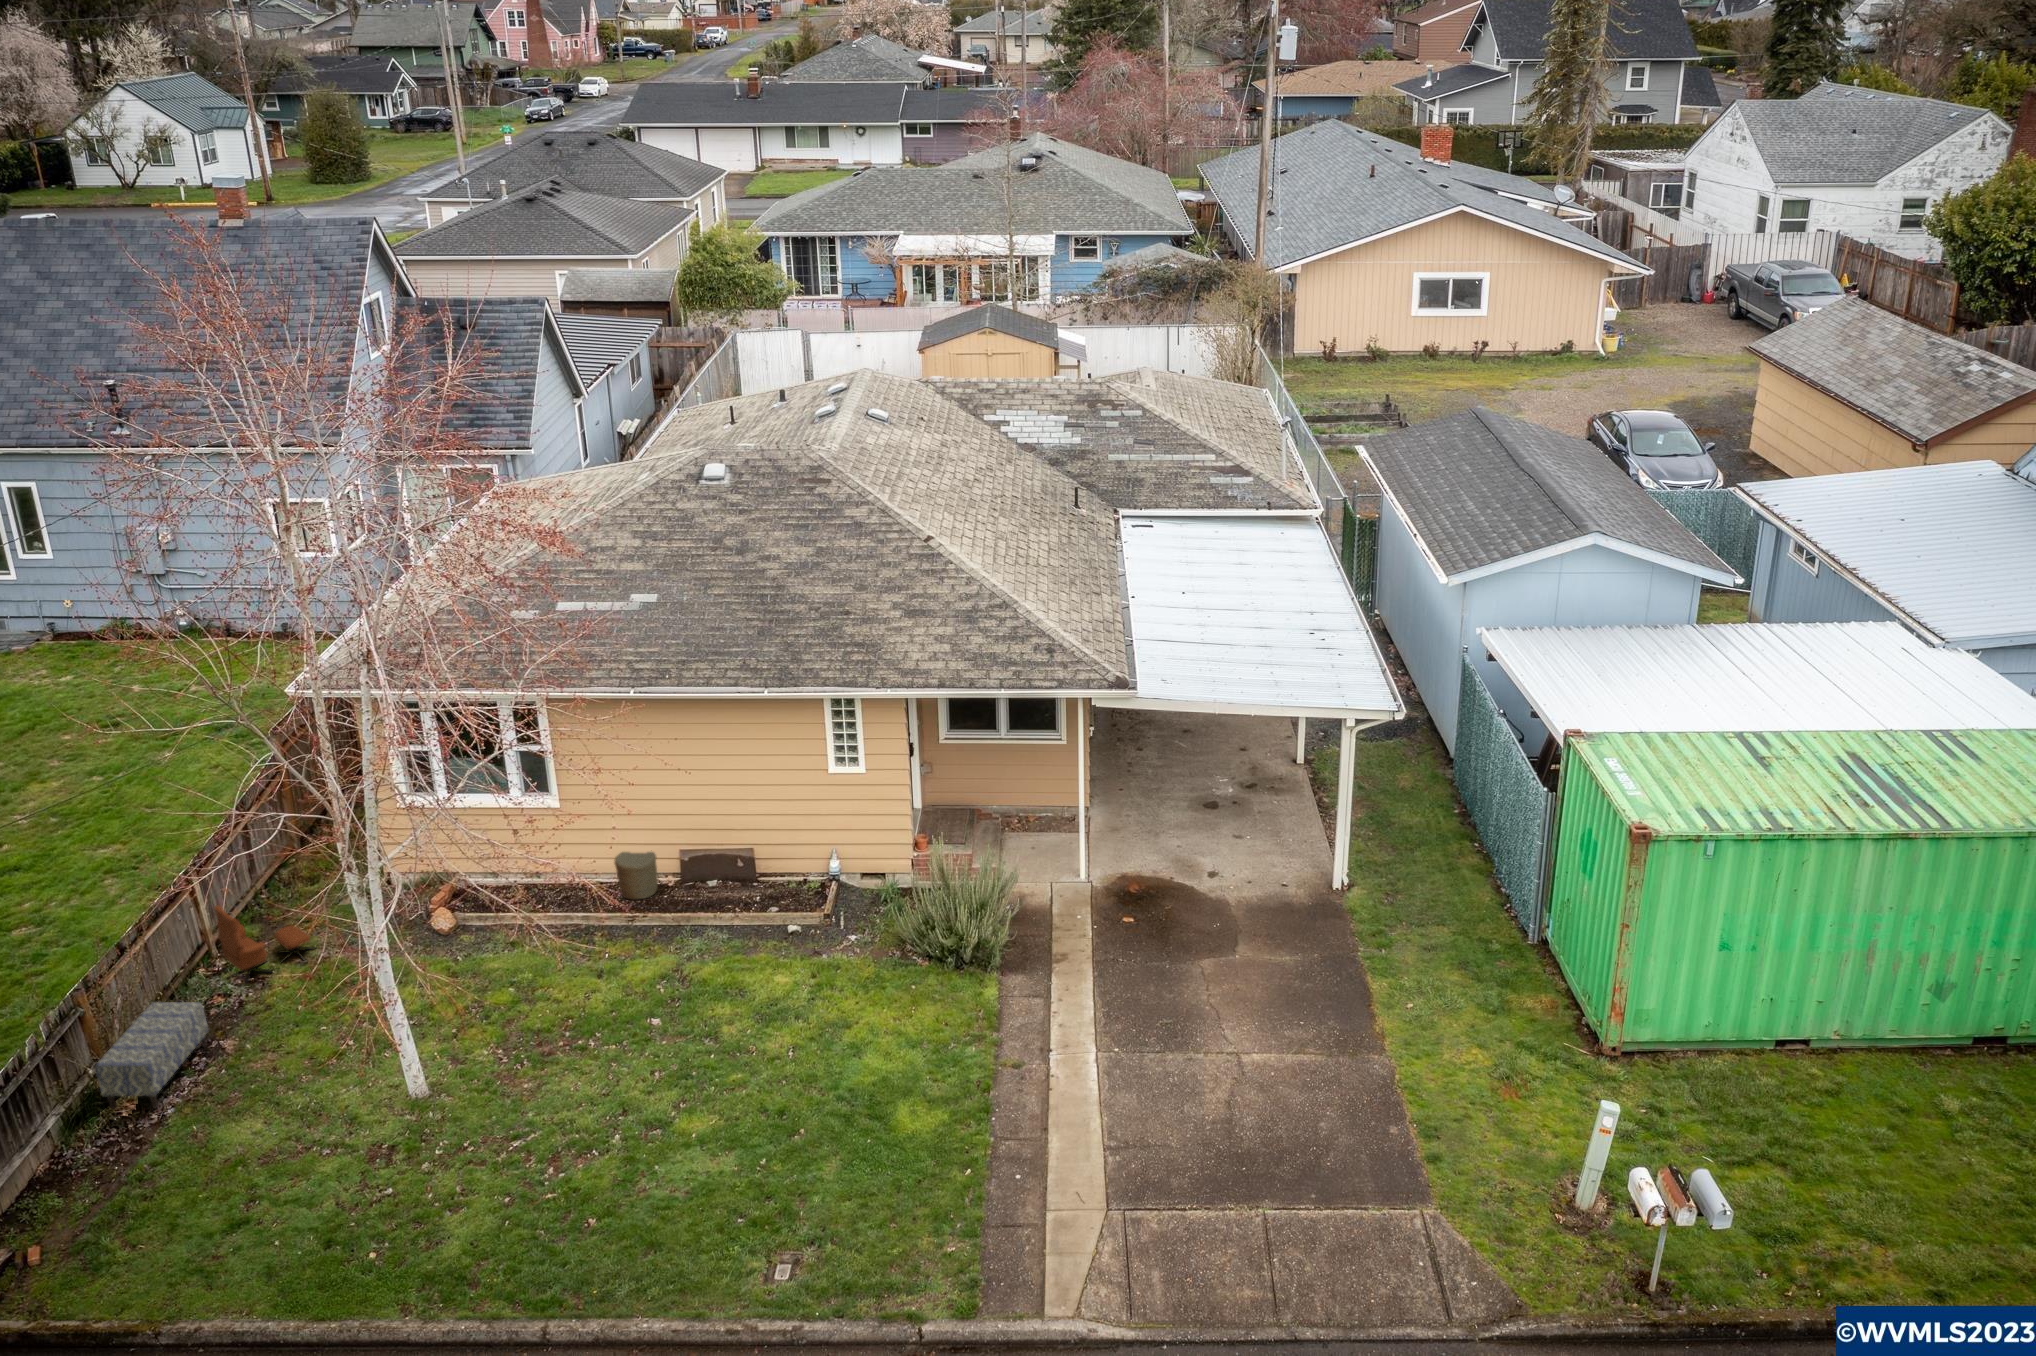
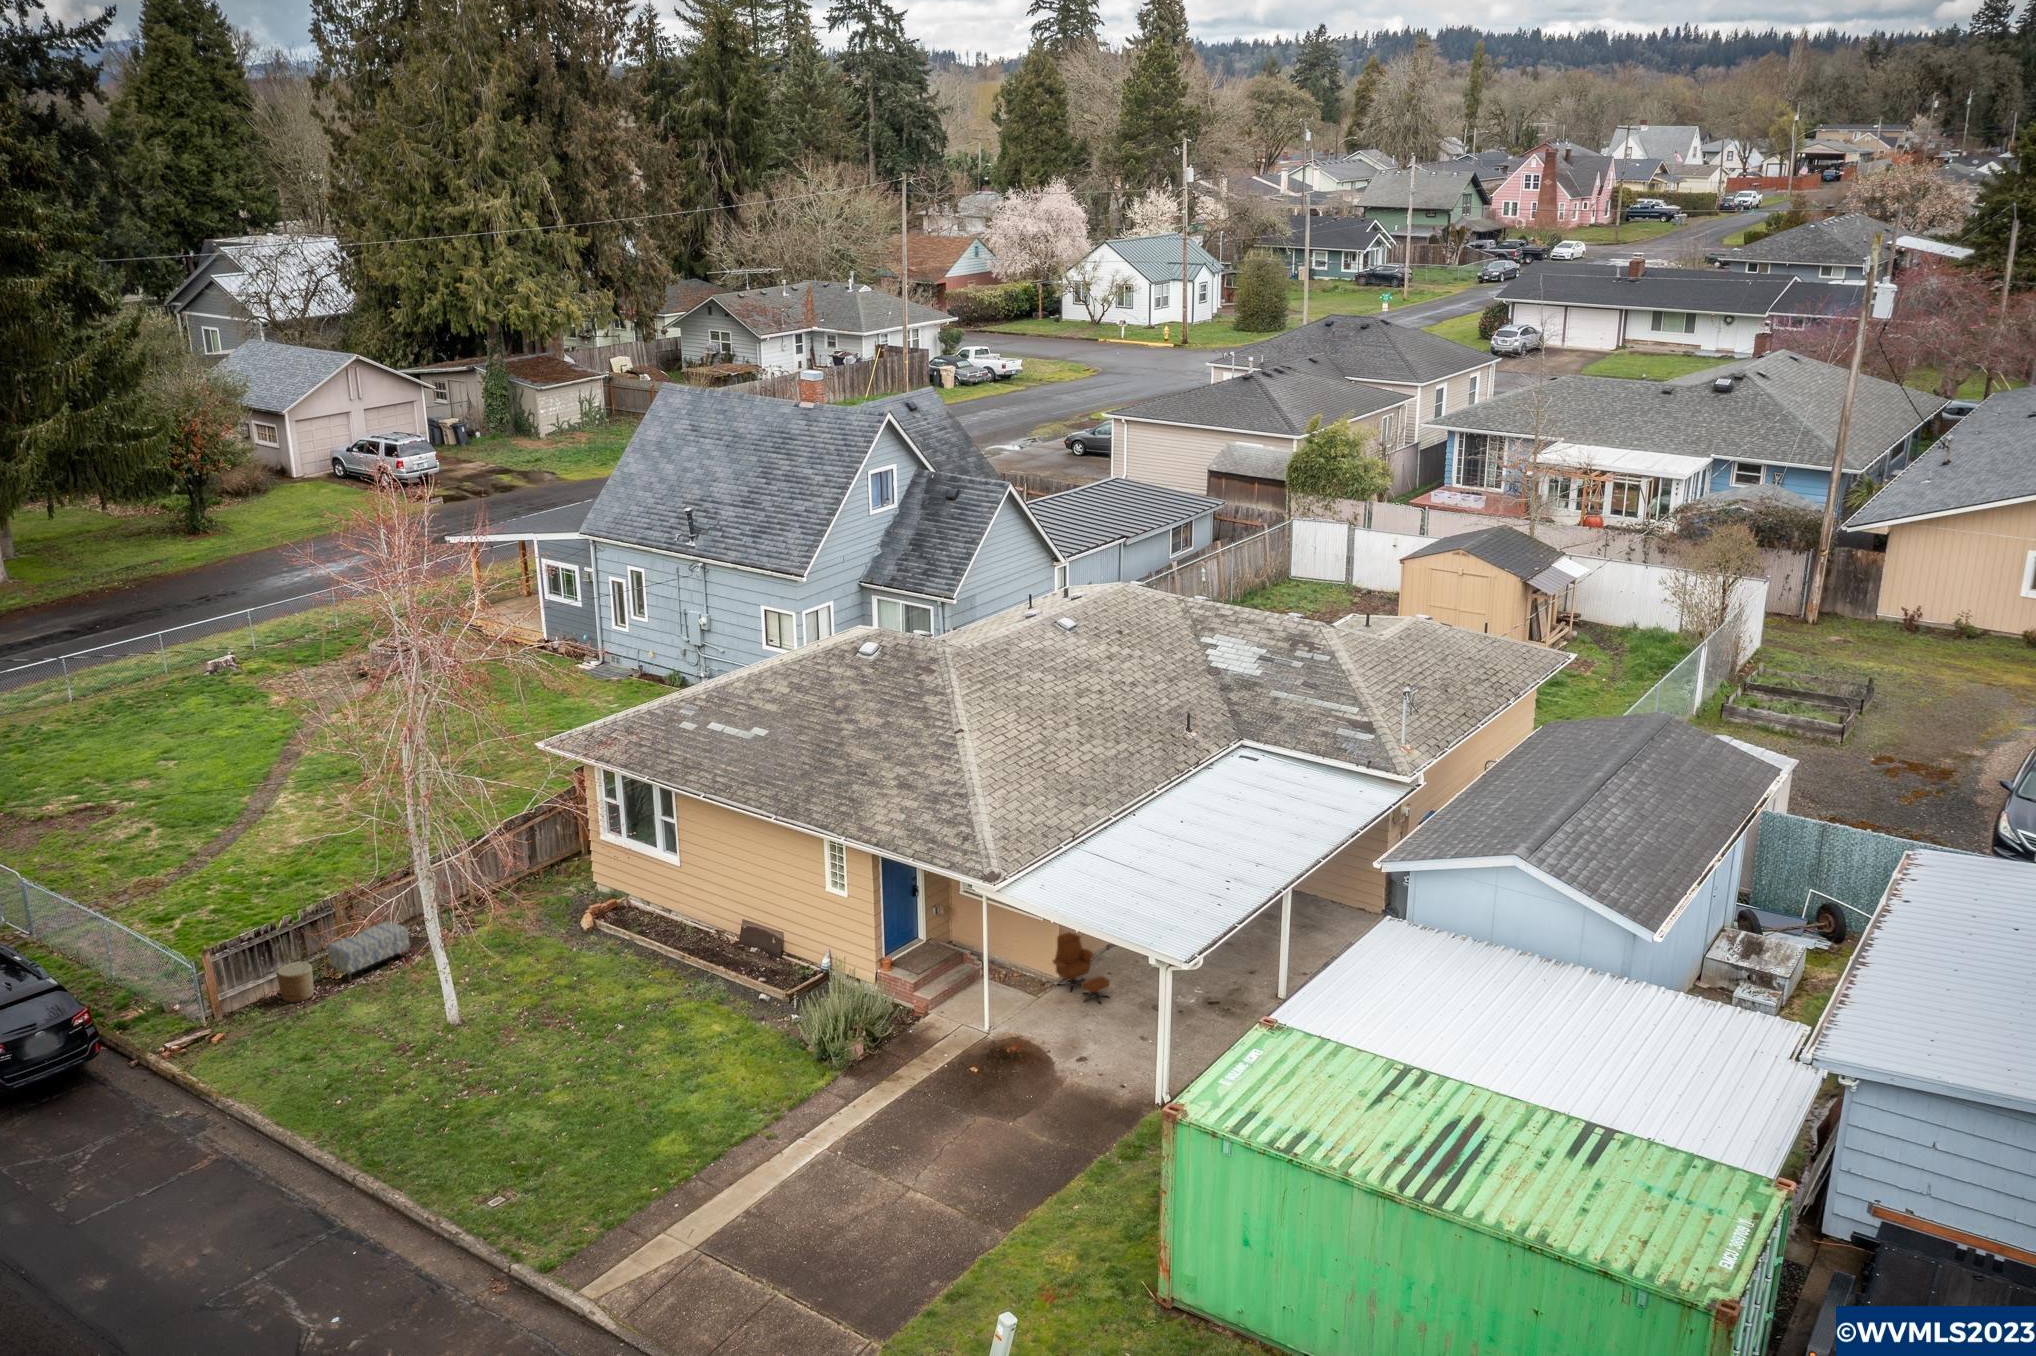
woven basket: present [614,852,658,900] -> present [276,962,314,1003]
lounge chair: present [214,905,316,984] -> present [1053,932,1109,1002]

